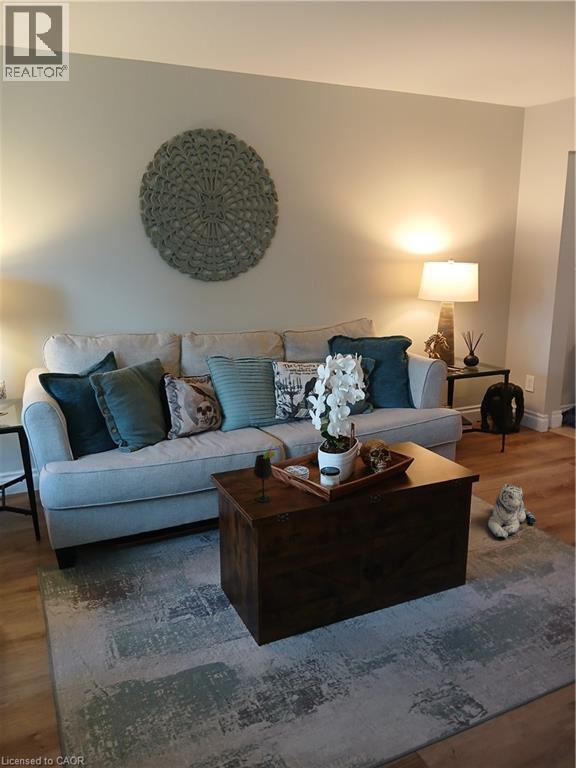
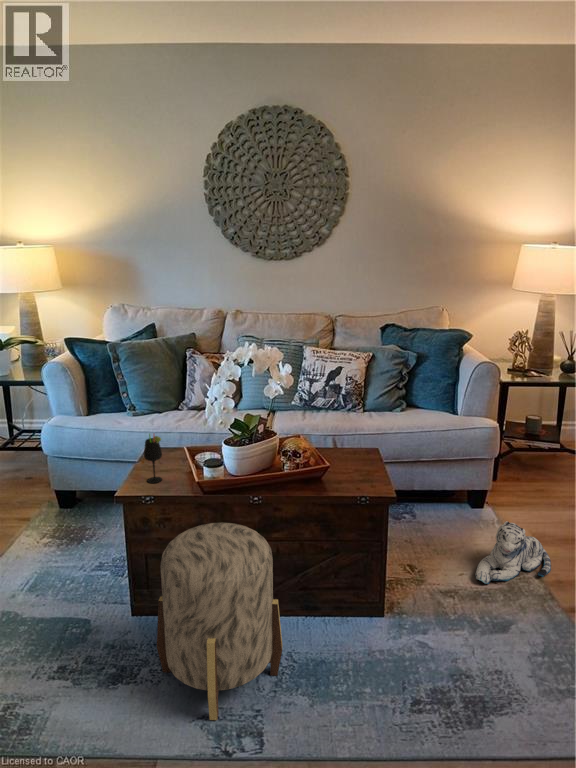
ottoman: none [335,518,451,705] -> present [157,523,283,720]

